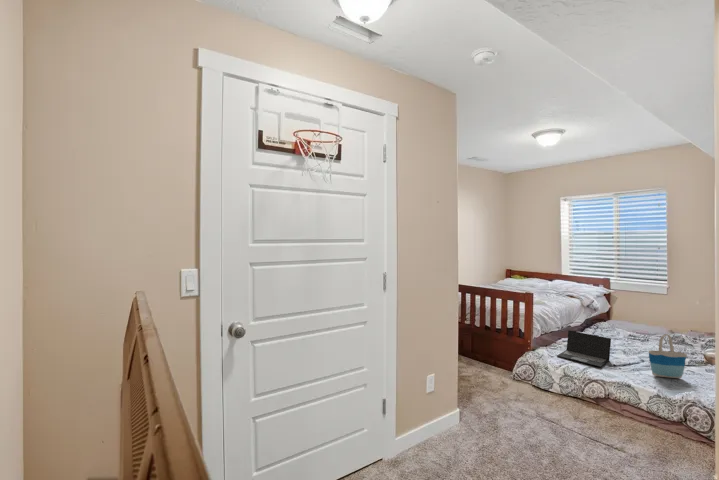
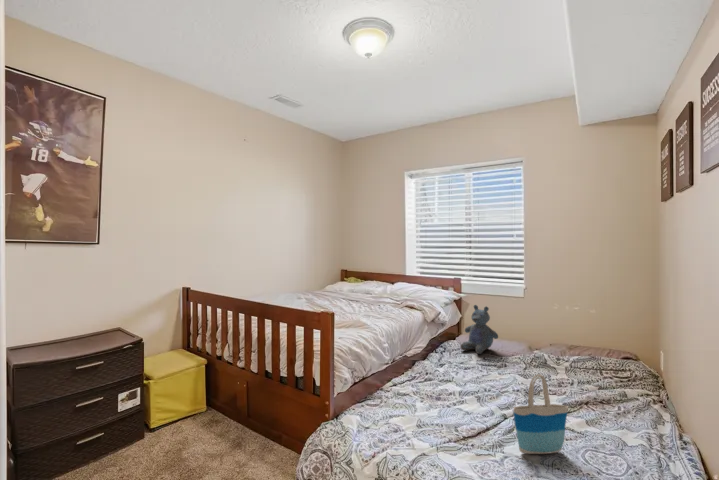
stuffed bear: none [611,298,643,331] -> present [461,305,498,354]
laptop: present [557,331,611,367] -> none [372,371,457,447]

